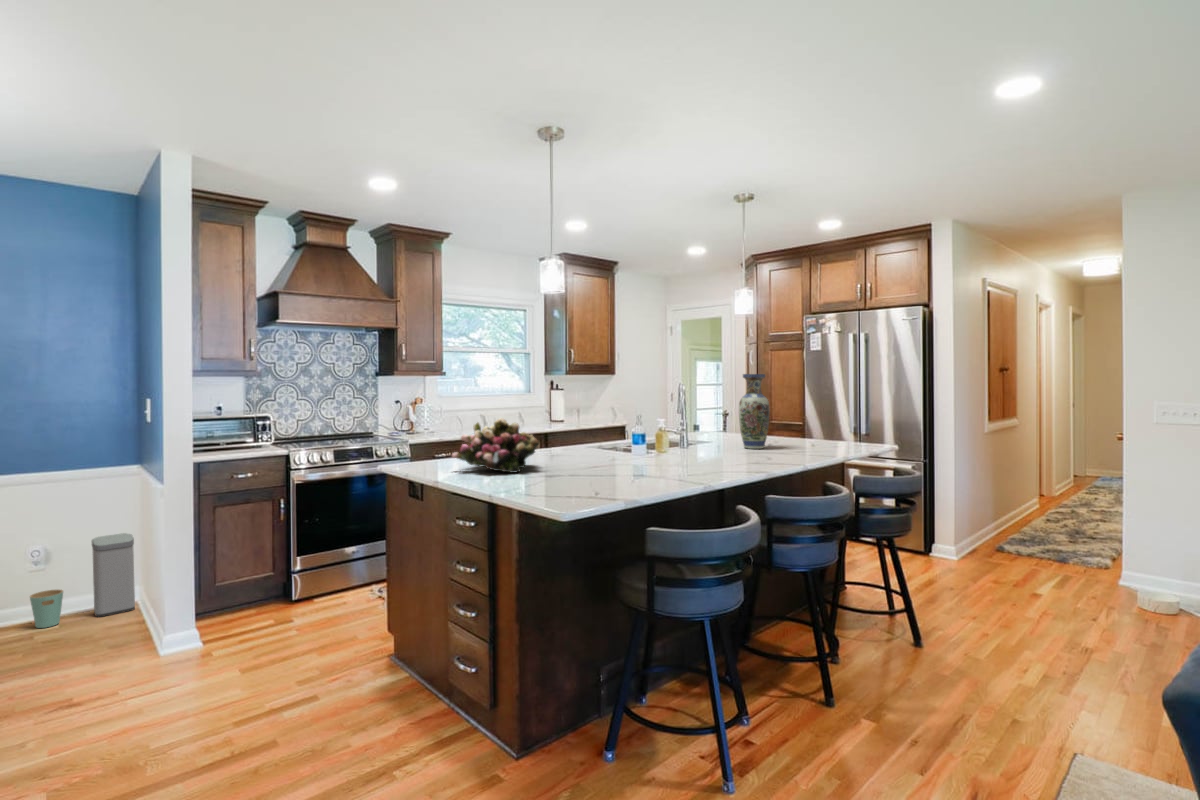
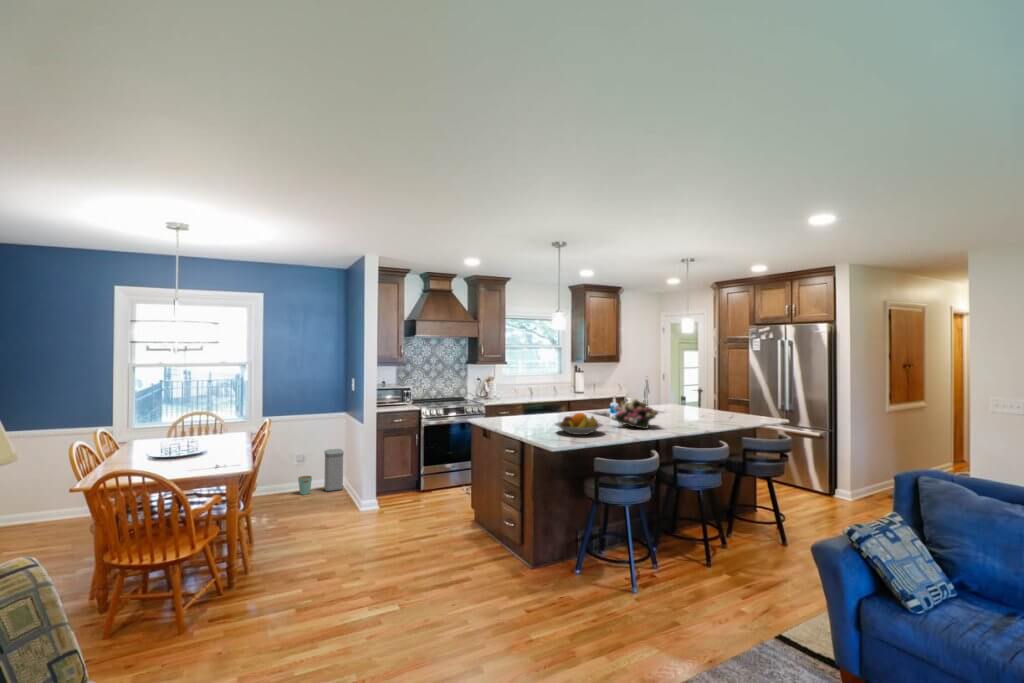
vase: present [739,374,770,449] -> none [678,372,697,418]
flower arrangement: present [452,418,539,472] -> present [610,398,658,429]
fruit bowl: none [554,443,647,484] -> present [555,413,603,435]

